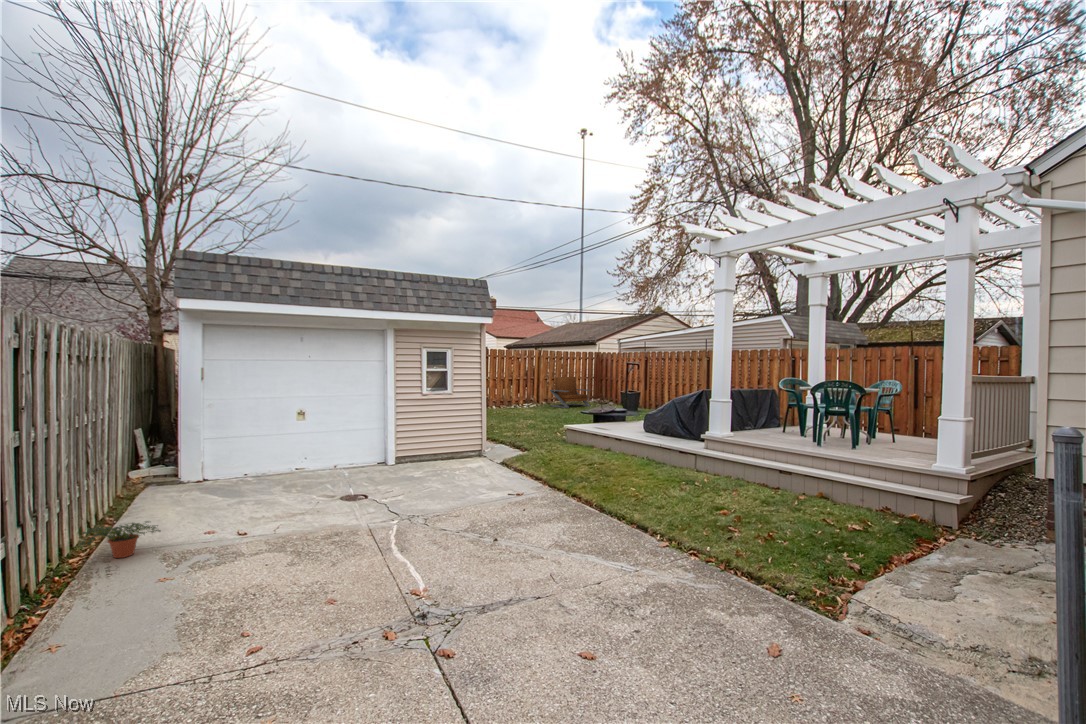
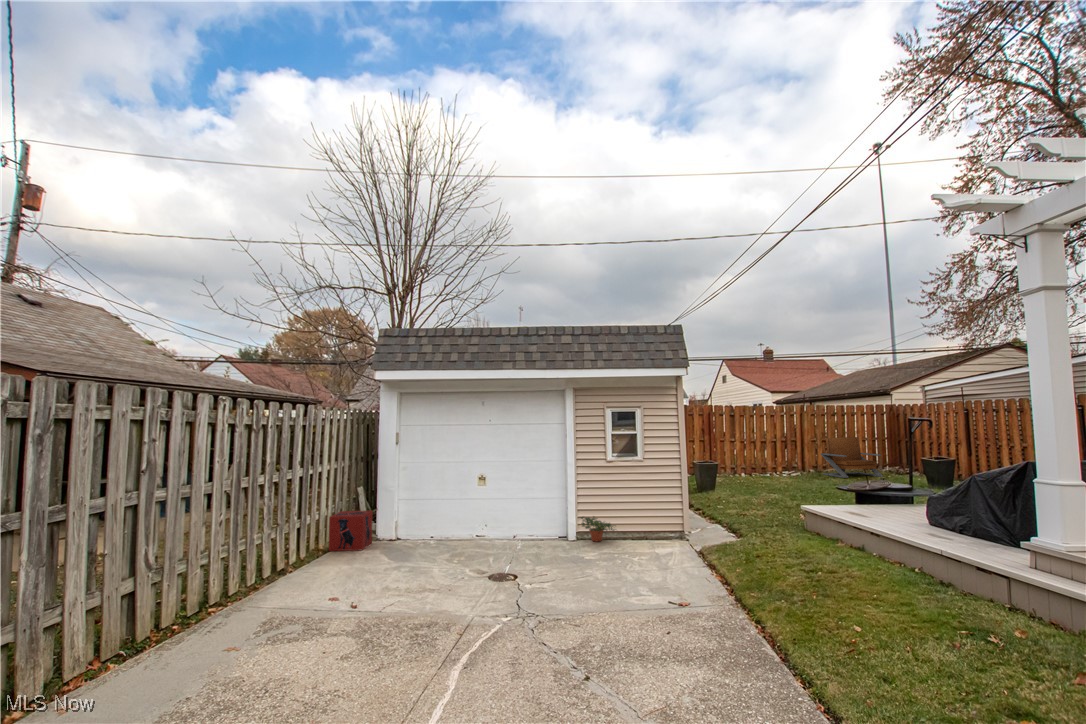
storage box: none [126,452,174,498] -> present [329,511,372,551]
potted plant: present [79,521,160,558] -> present [581,517,614,542]

